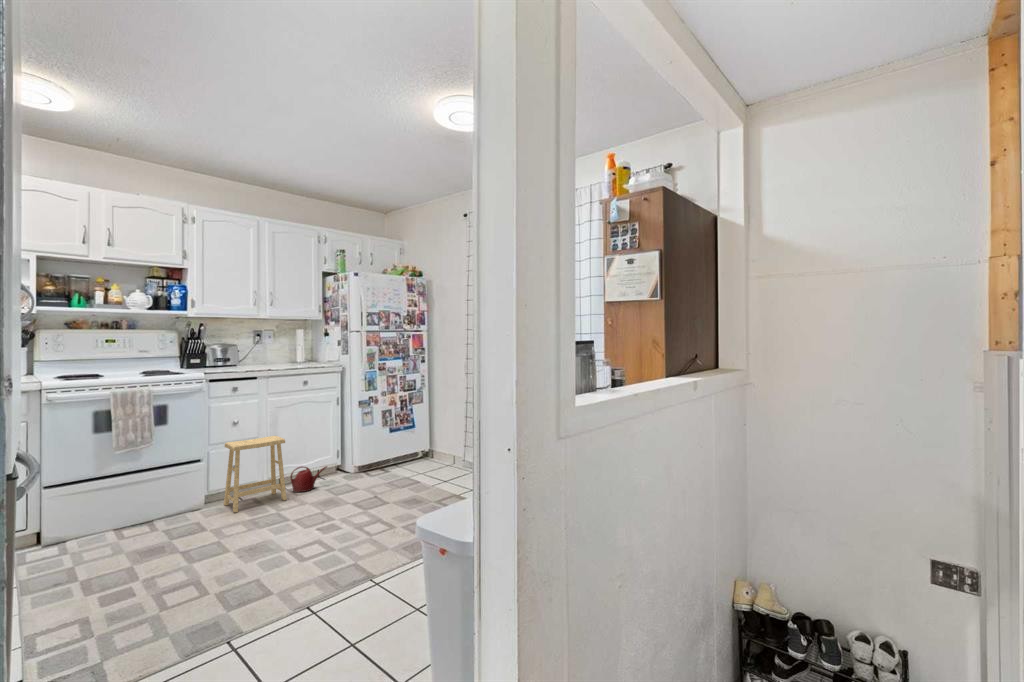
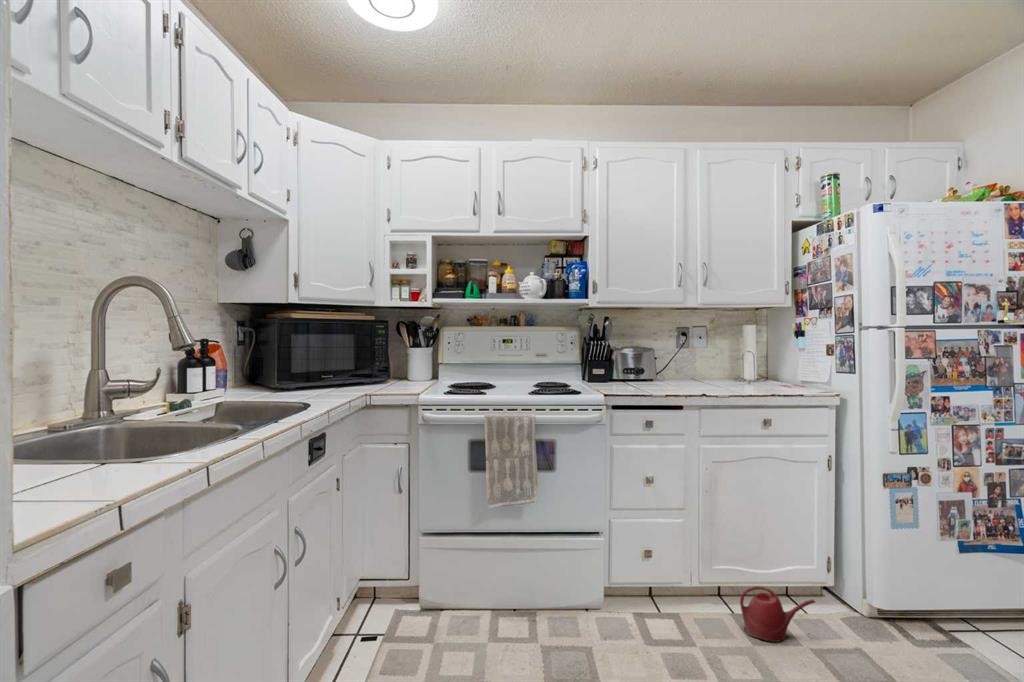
footstool: present [224,436,287,512] -> none [630,516,736,654]

